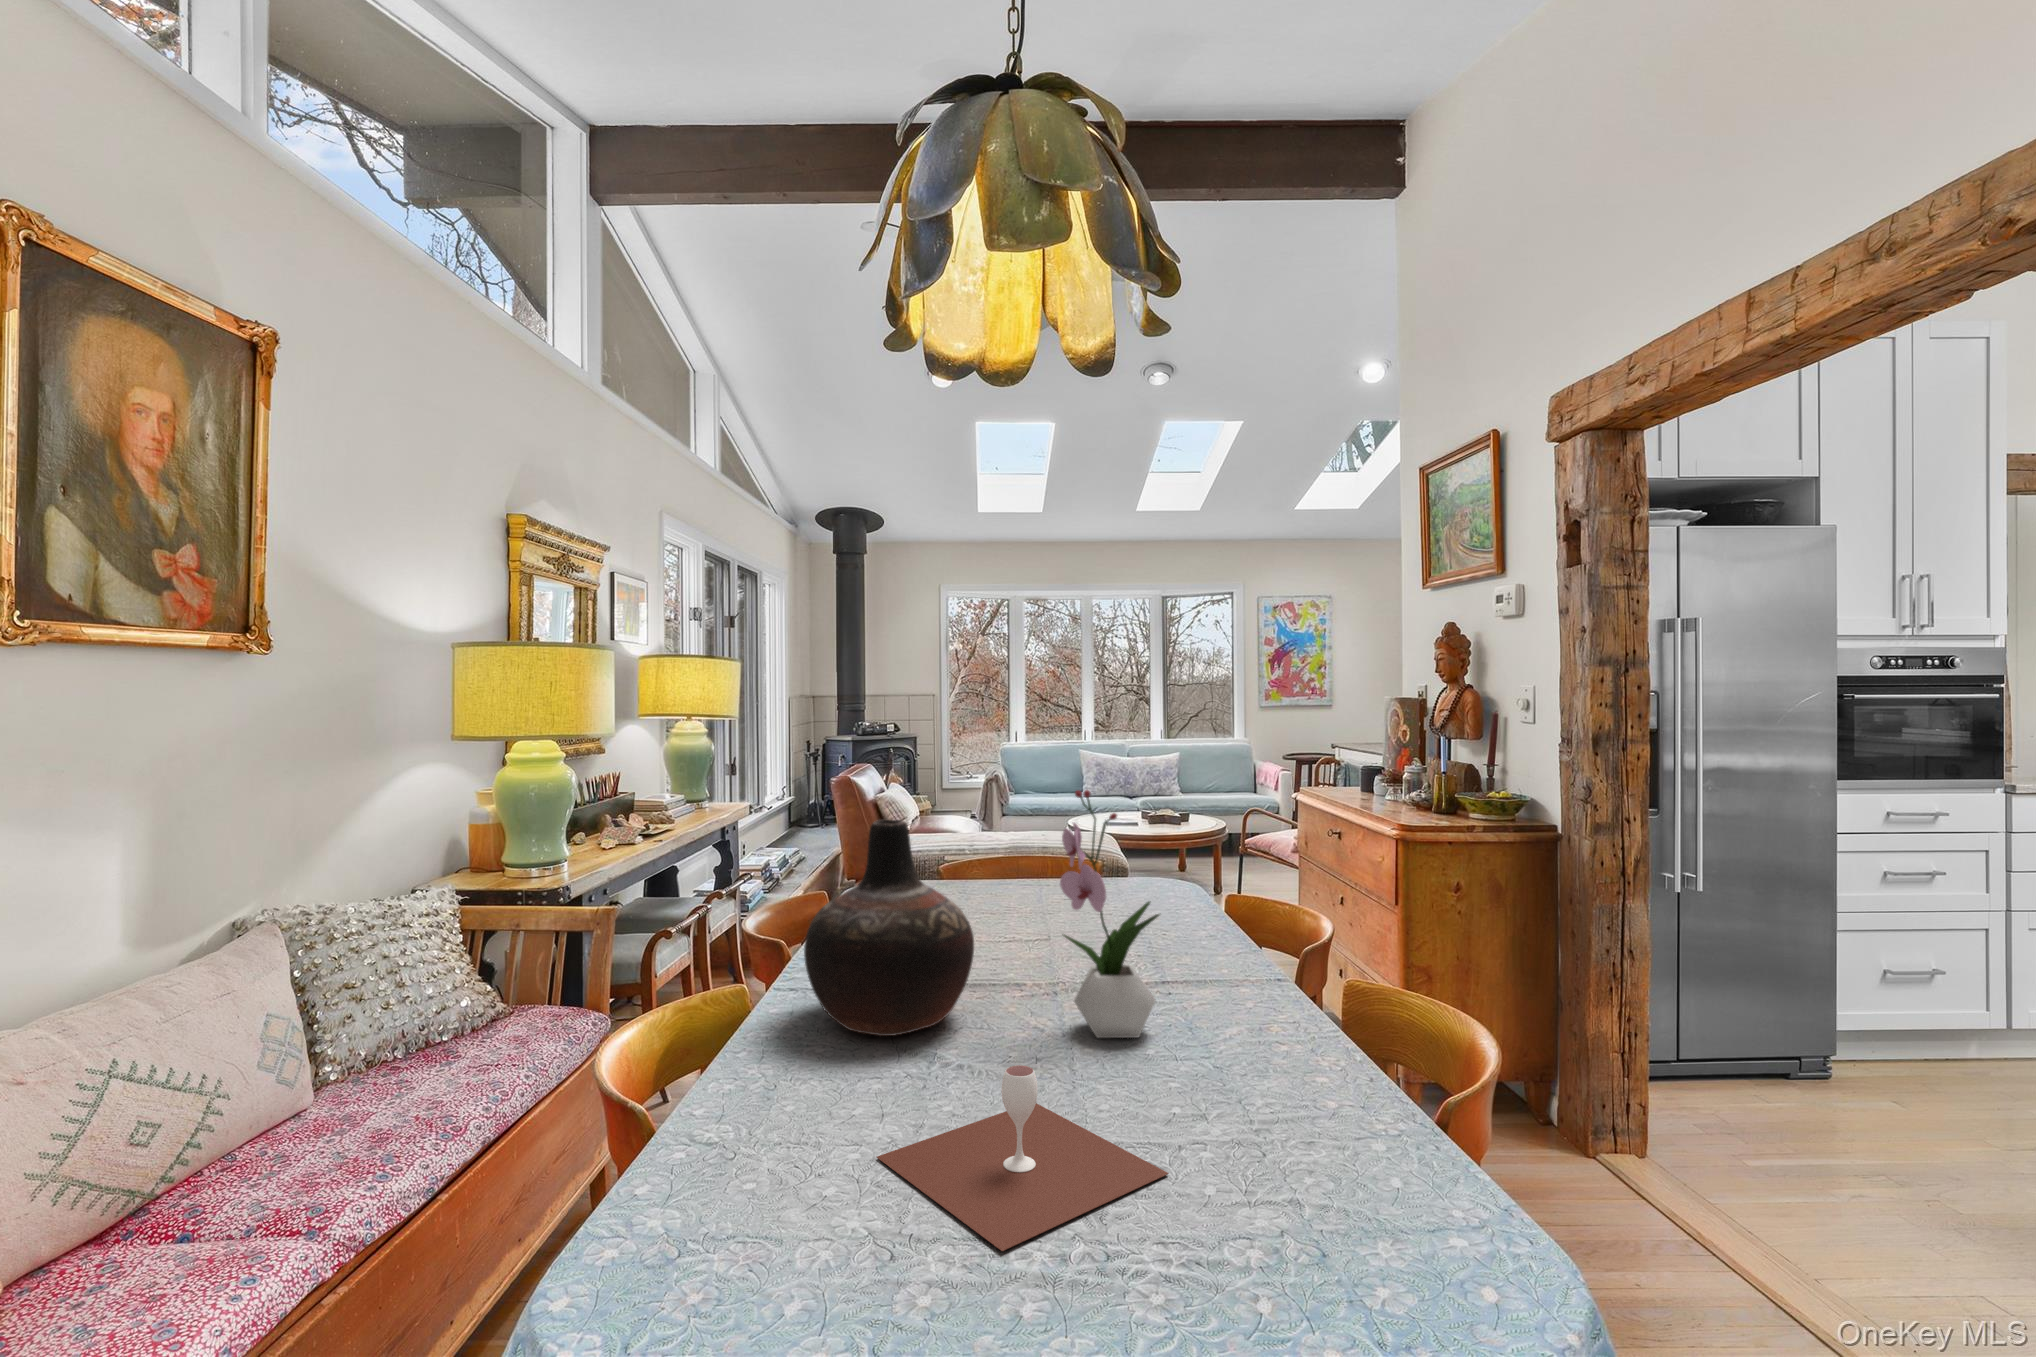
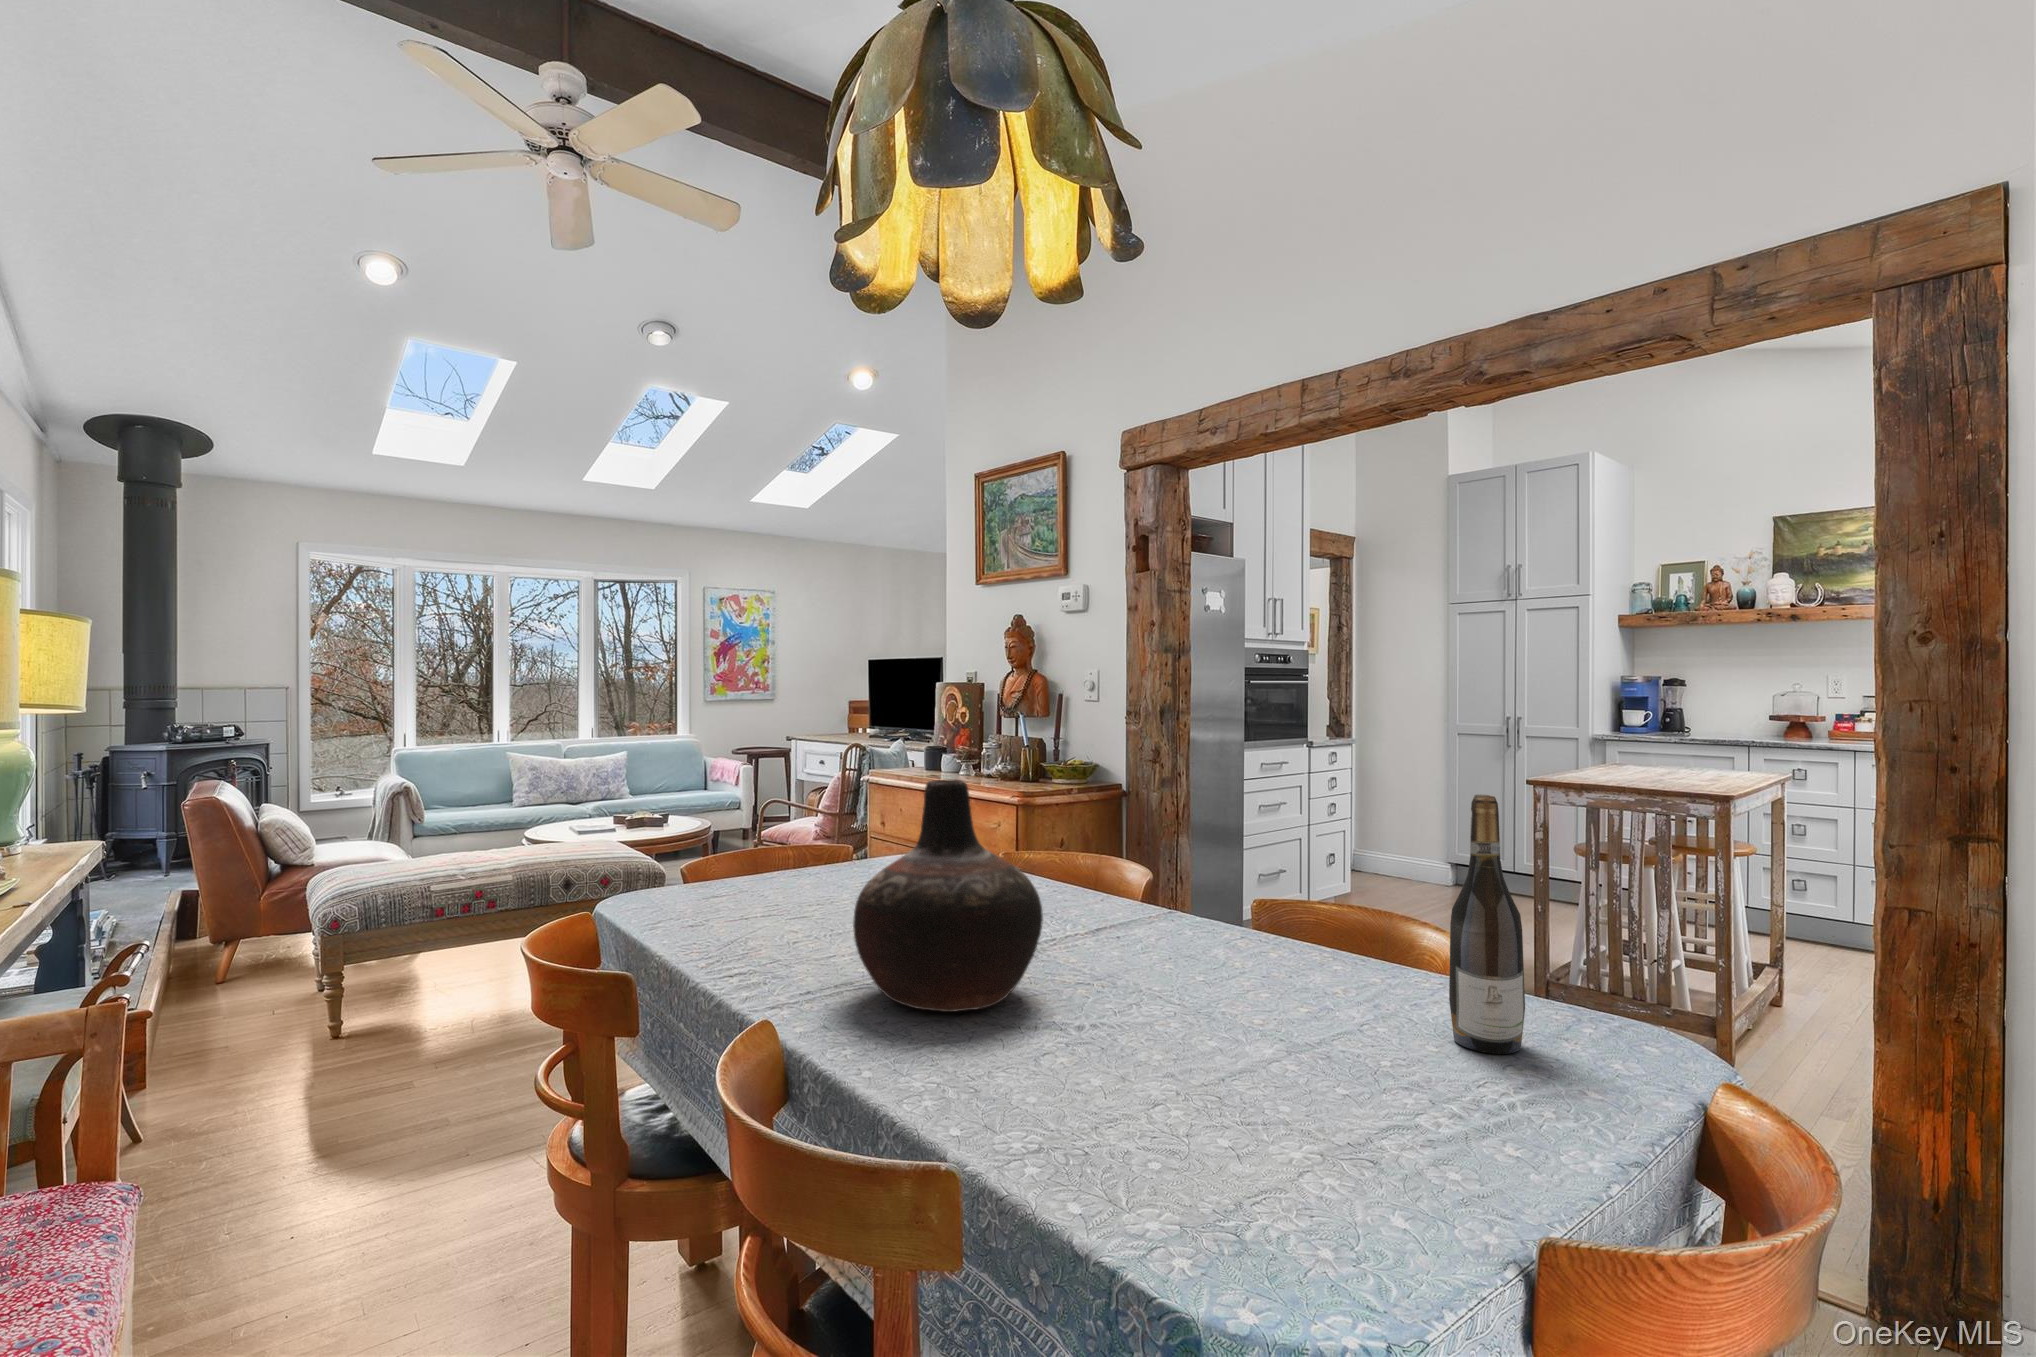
flower arrangement: present [1060,790,1159,1038] -> none [1088,739,1189,970]
wine bottle: none [1210,903,1301,1248] -> present [1449,795,1525,1054]
wine glass: present [877,1065,1169,1251] -> none [1202,969,1420,1106]

